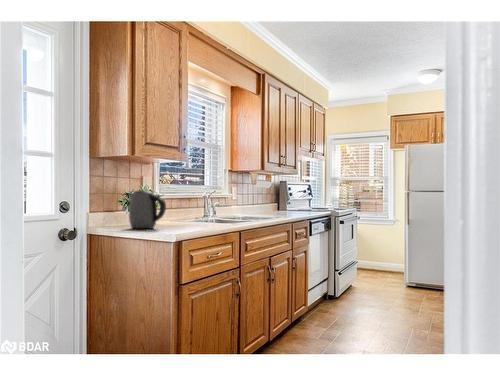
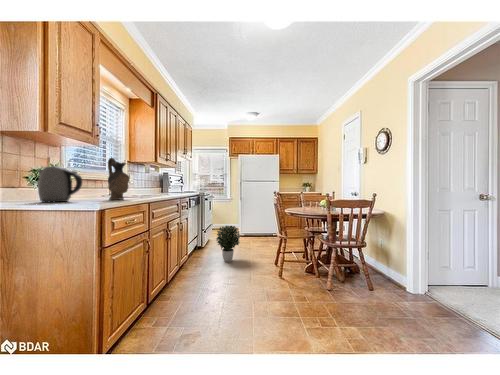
ceramic pitcher: none [193,175,215,227] -> present [108,158,129,200]
potted plant: none [352,267,395,329] -> present [216,226,240,262]

